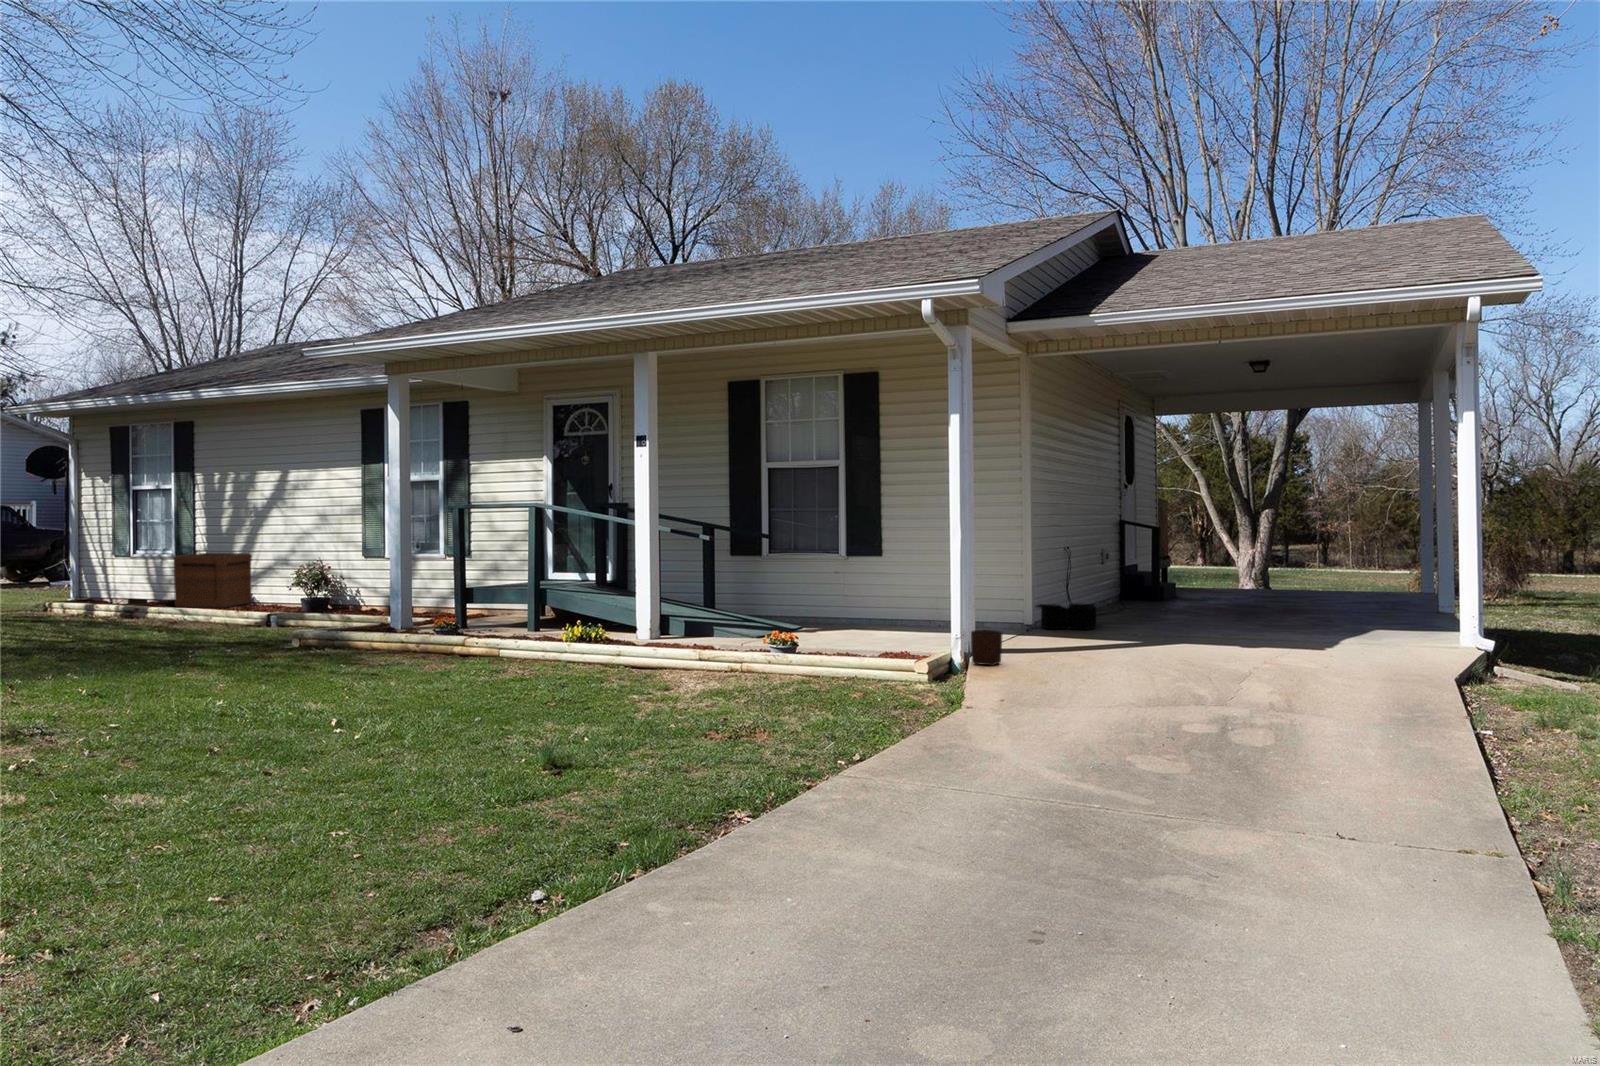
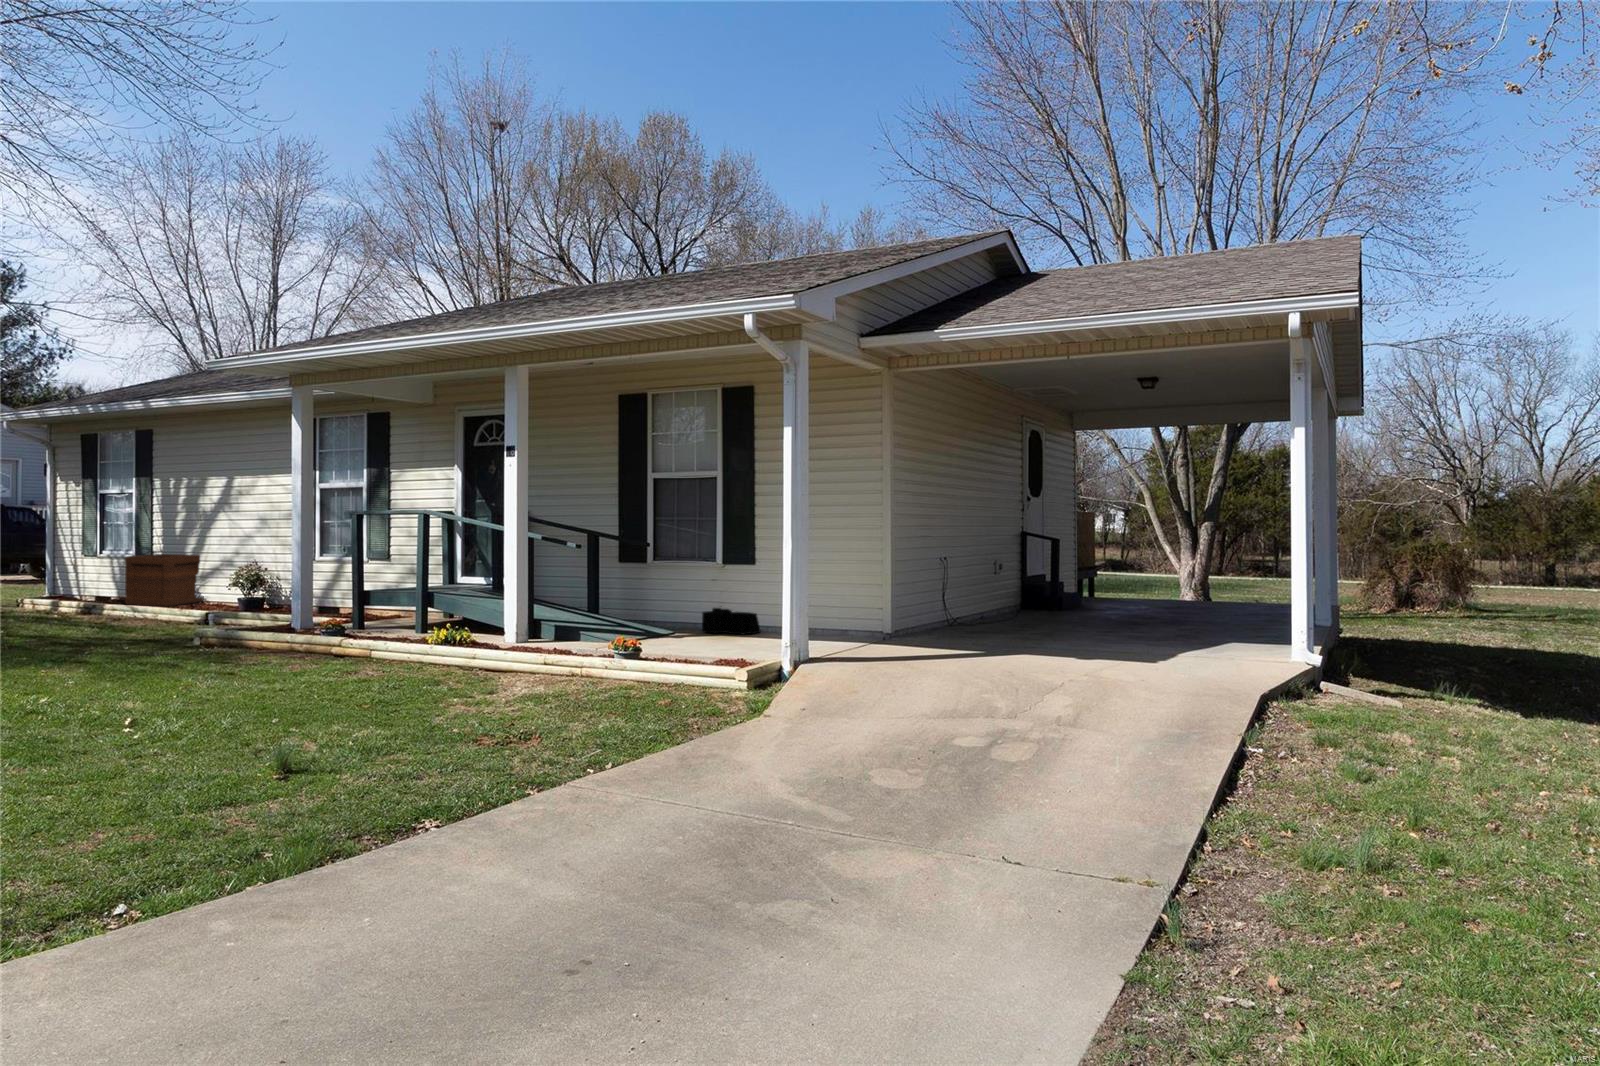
storage bin: present [1036,604,1096,630] -> present [702,608,760,634]
planter: present [971,630,1002,666] -> none [799,639,830,675]

